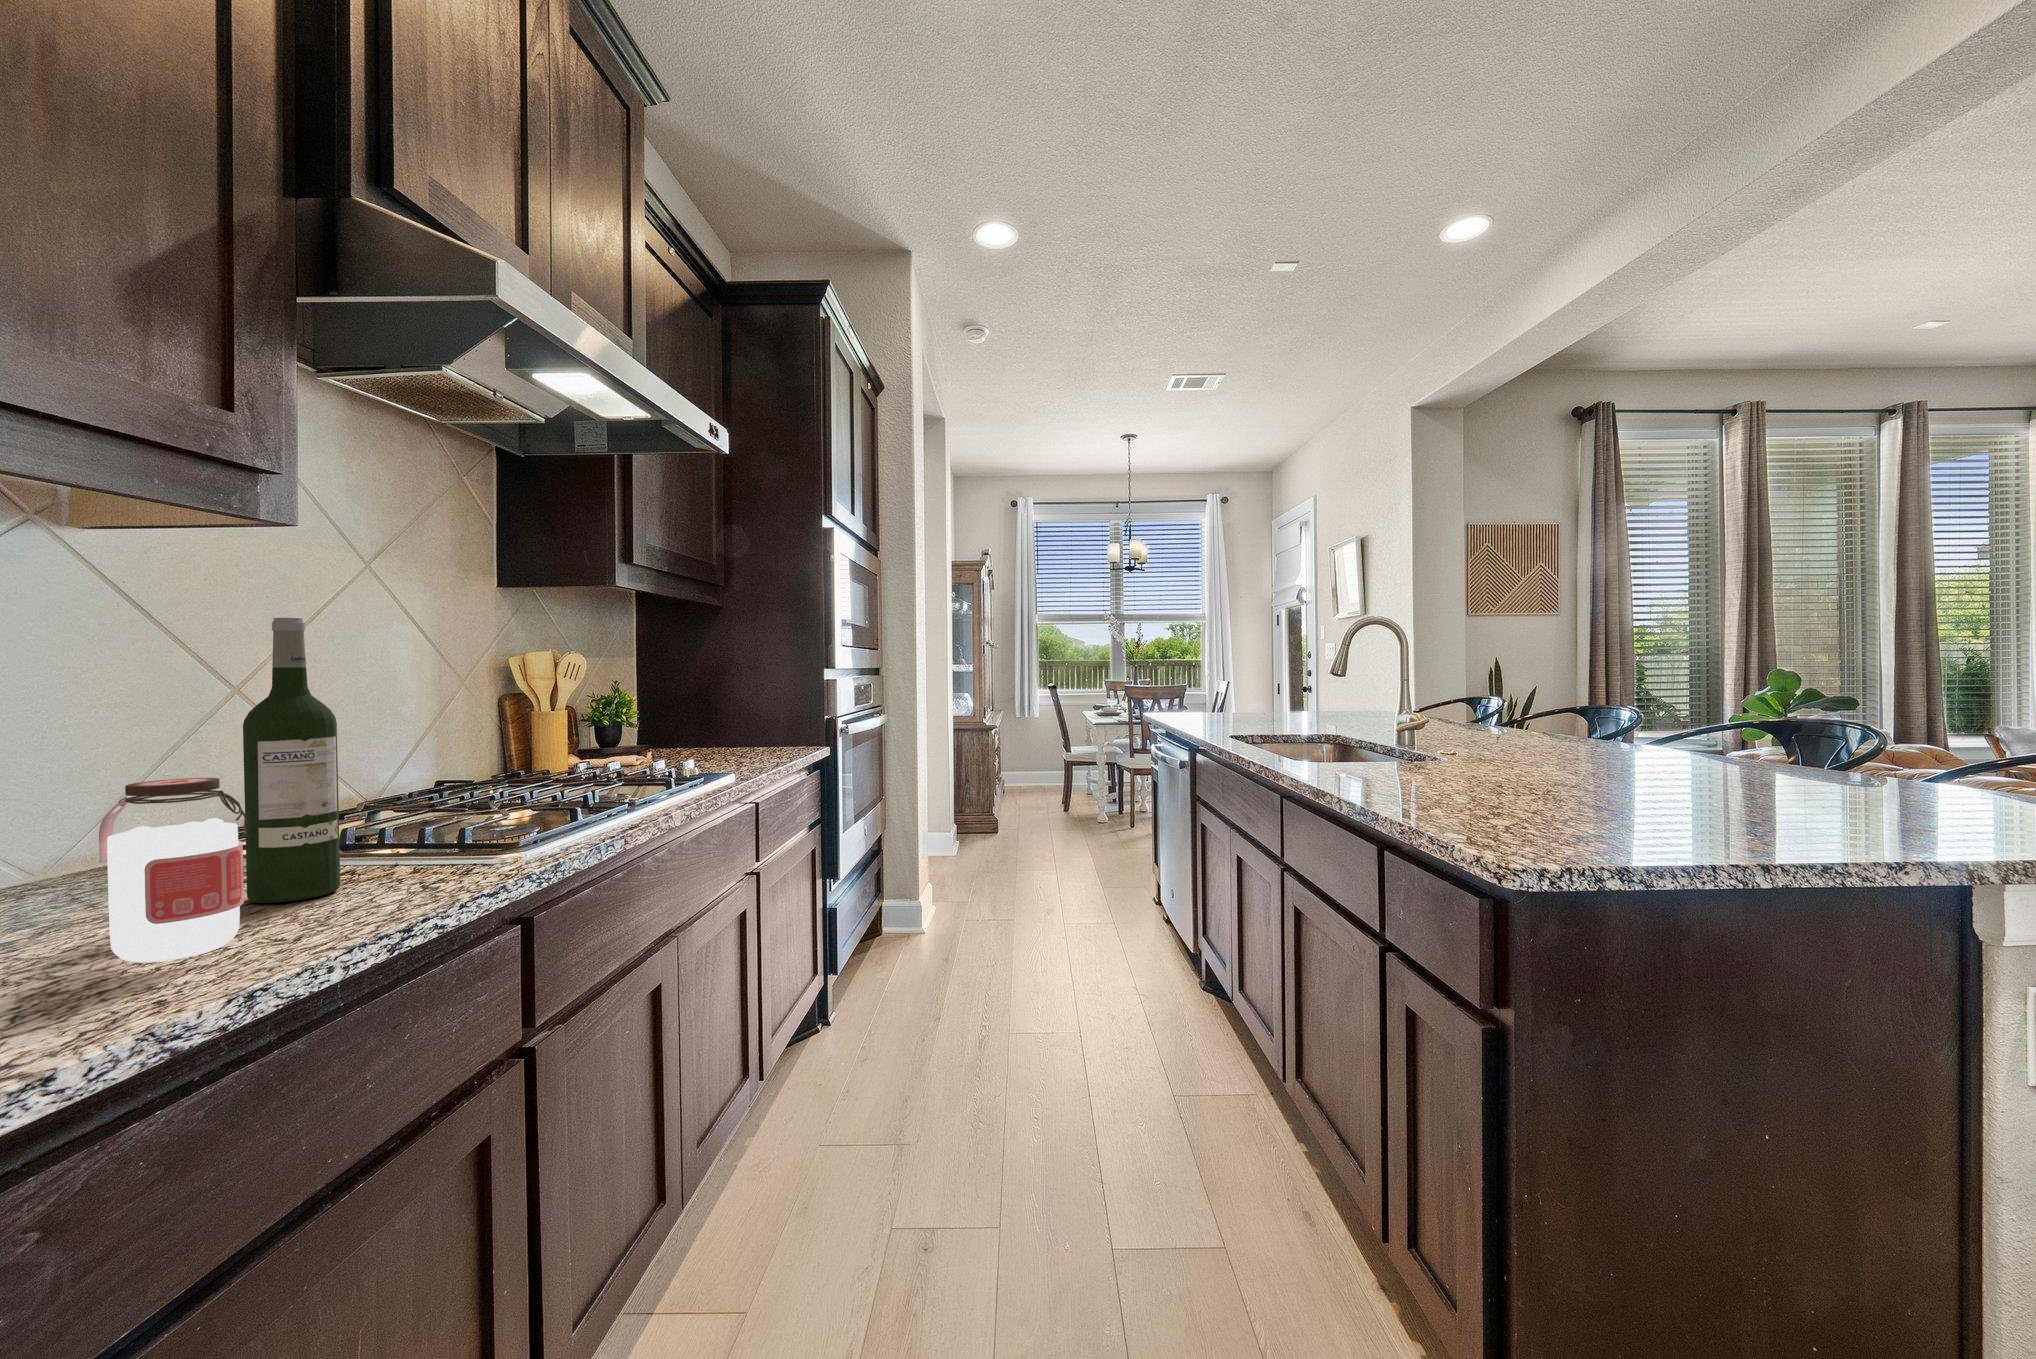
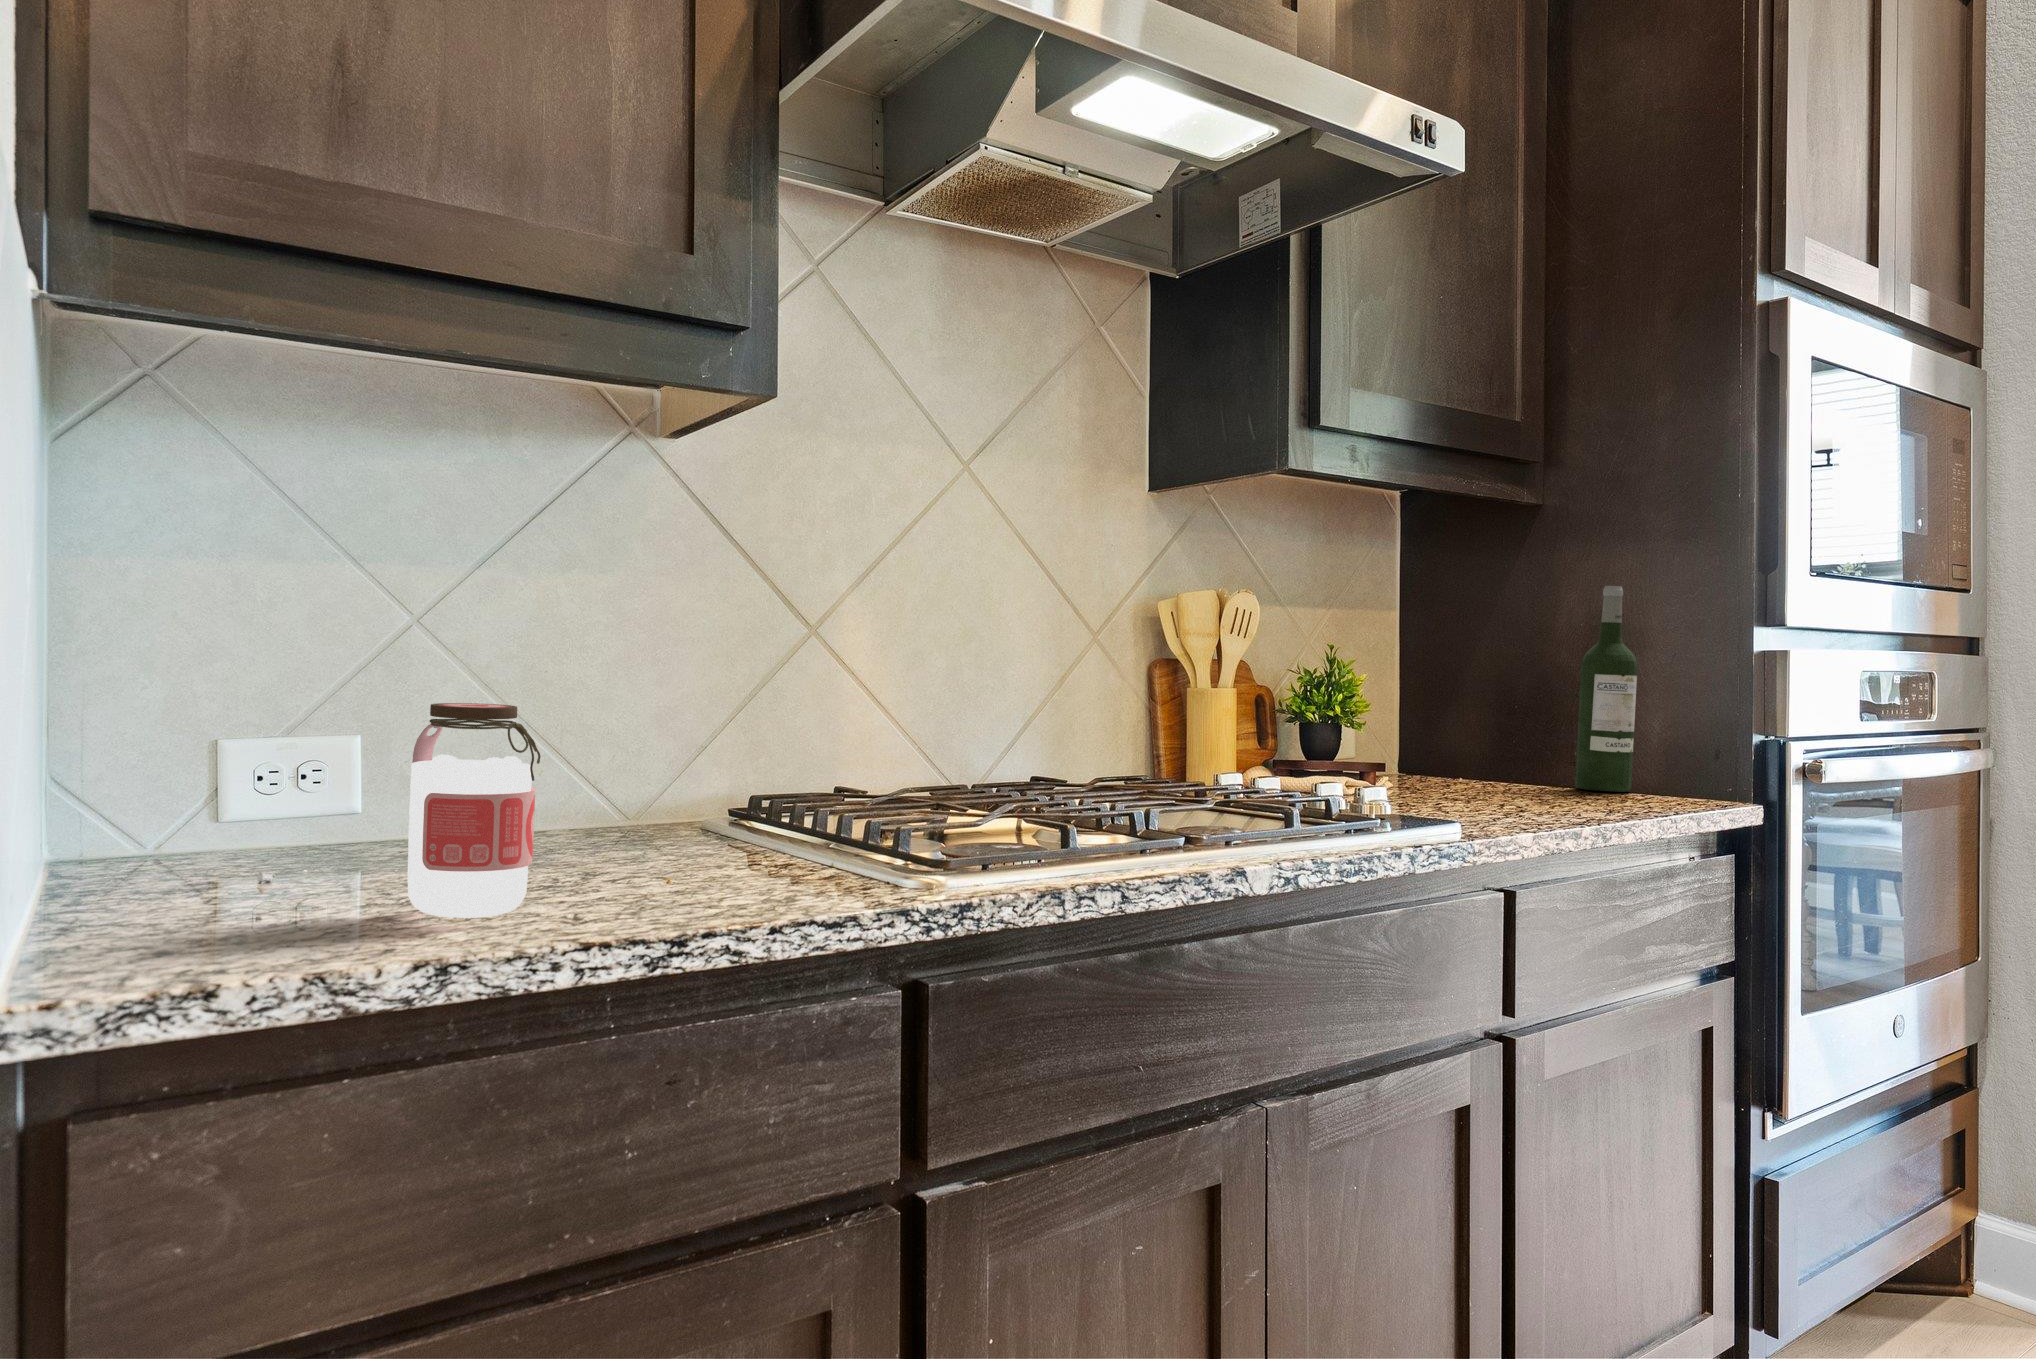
wine bottle: present [243,618,340,903] -> present [1575,586,1638,792]

